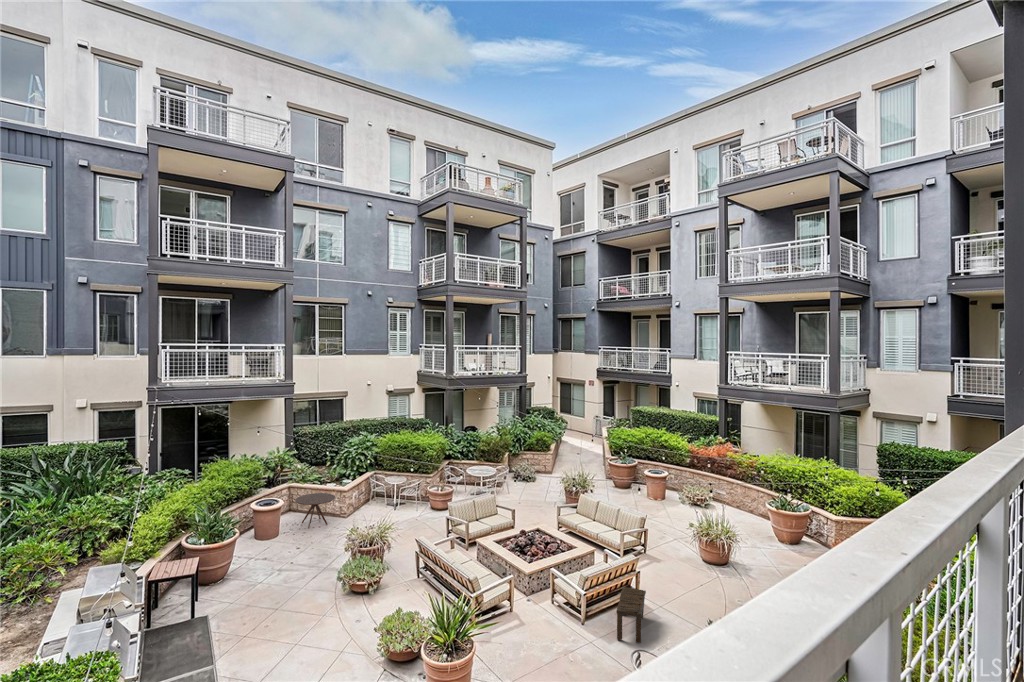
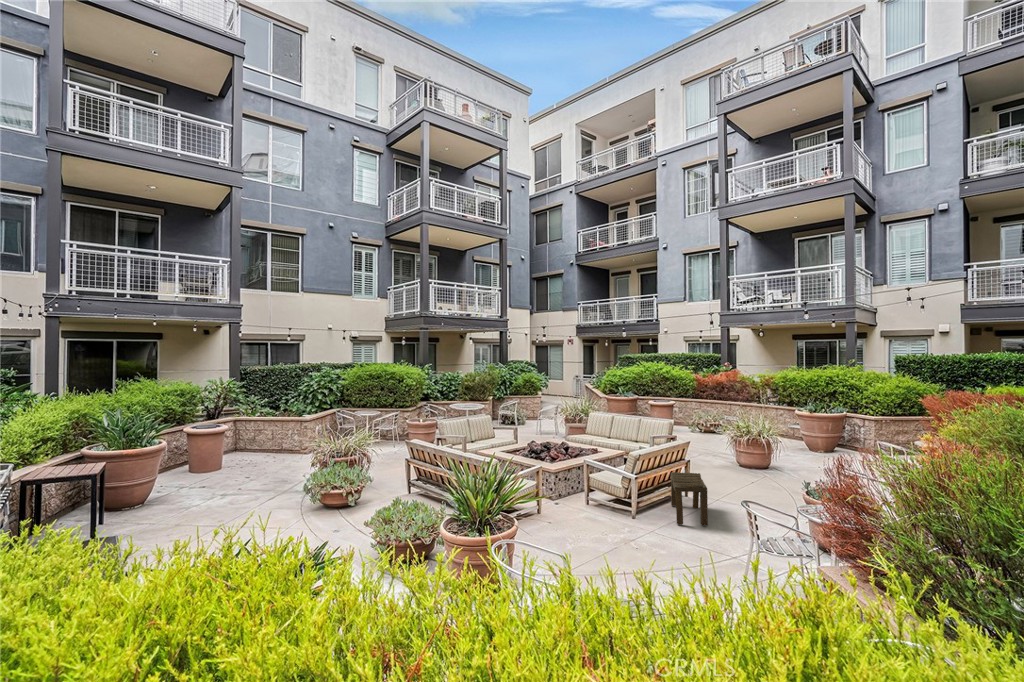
round table: present [295,493,335,528] -> none [244,423,295,460]

